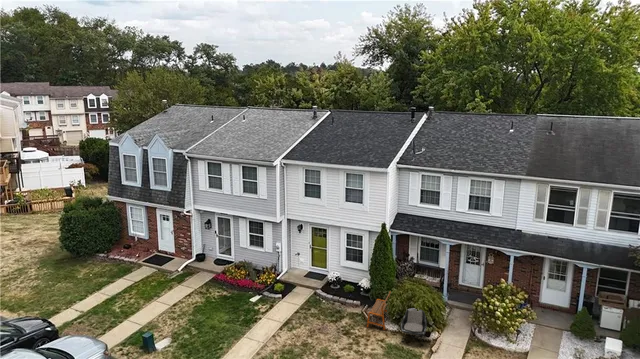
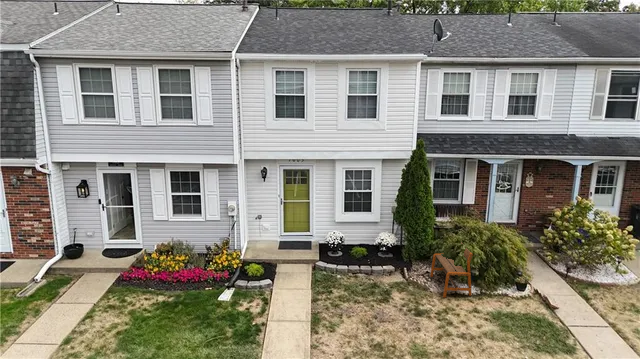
lounge chair: present [401,308,427,345] -> none [498,252,549,306]

